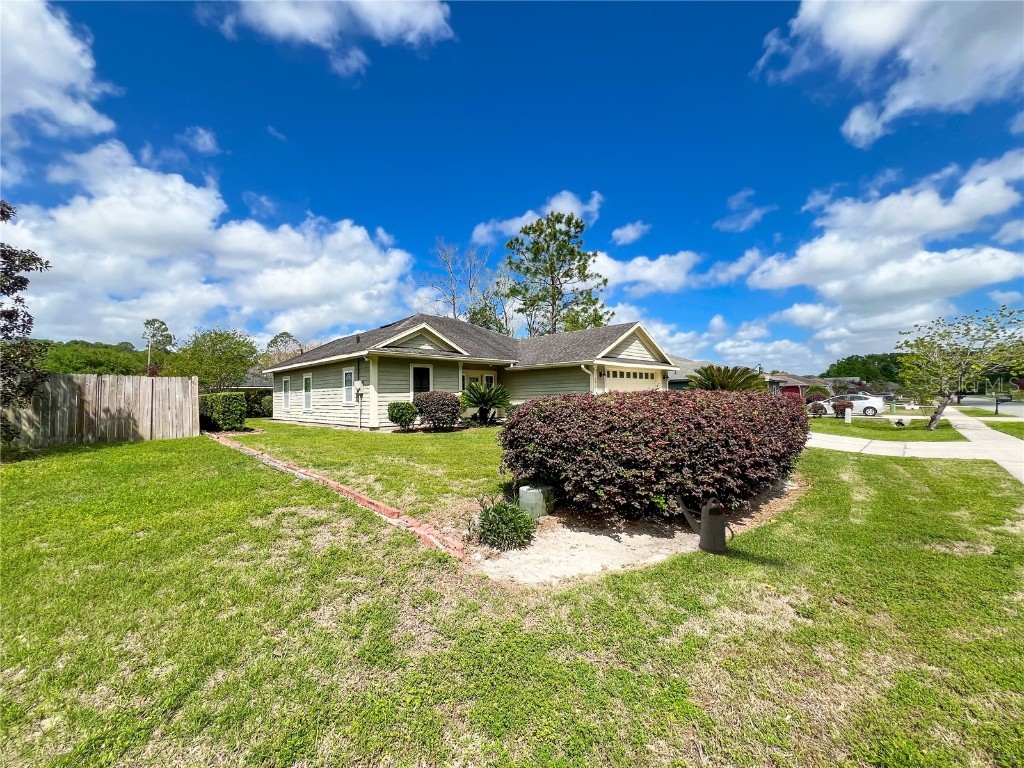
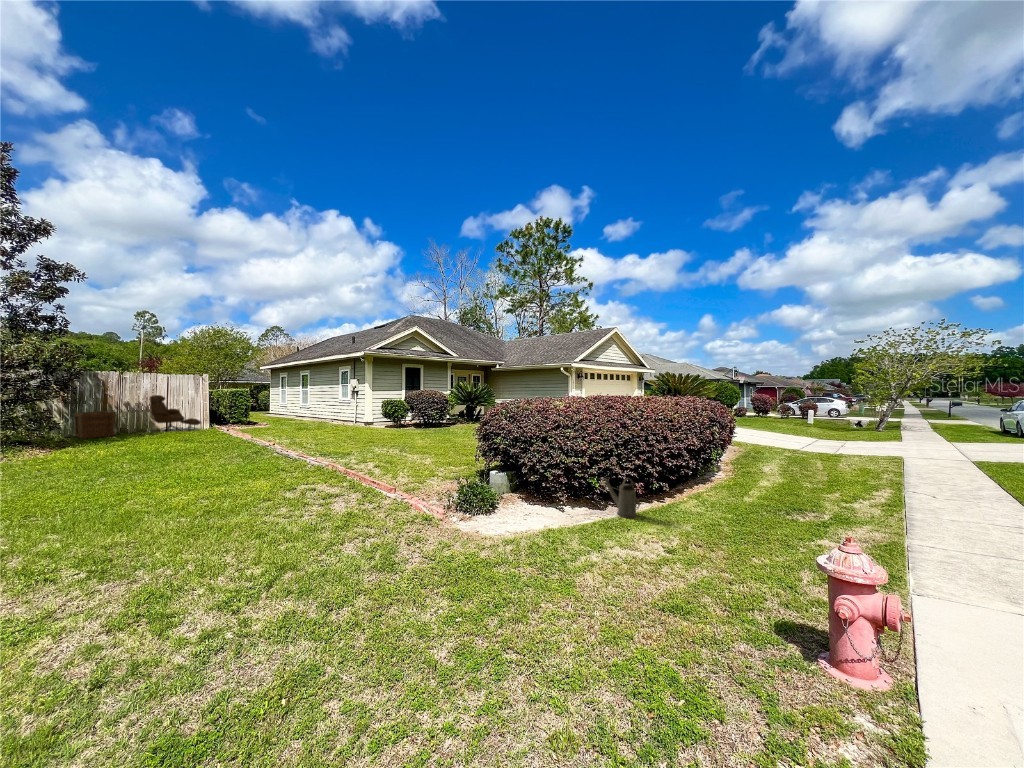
lounge chair: none [133,399,191,440] -> present [150,395,201,431]
wooden crate: none [46,417,91,449] -> present [74,411,115,439]

